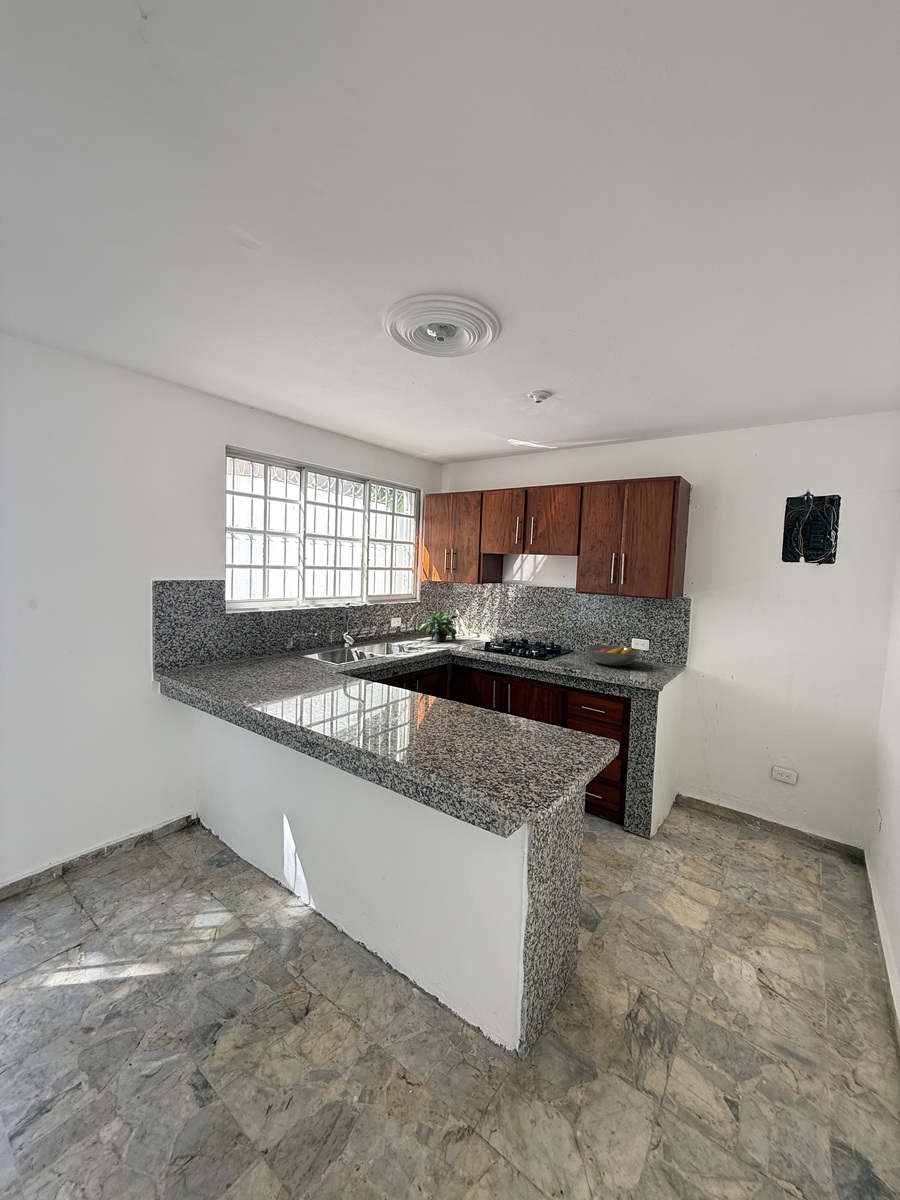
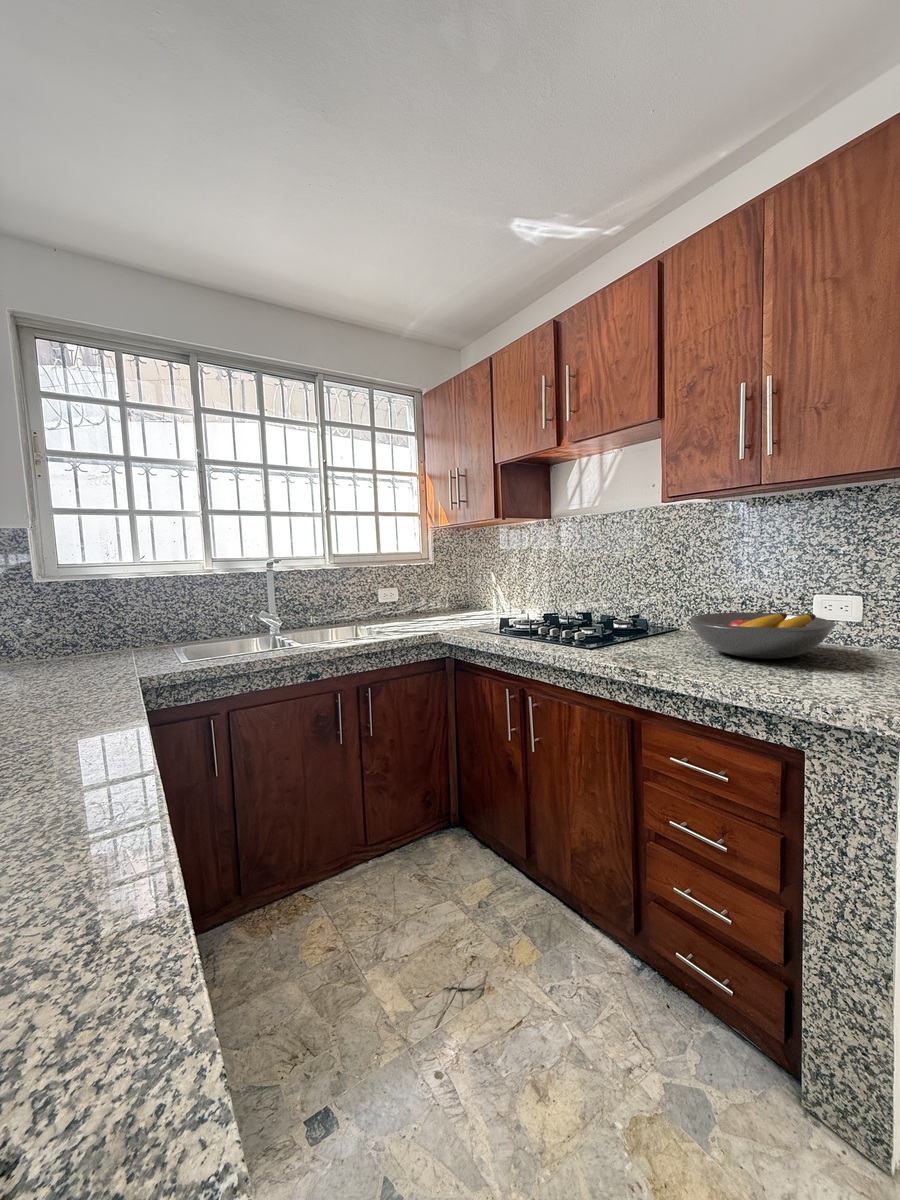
potted plant: present [419,610,461,642] -> none [405,568,475,621]

